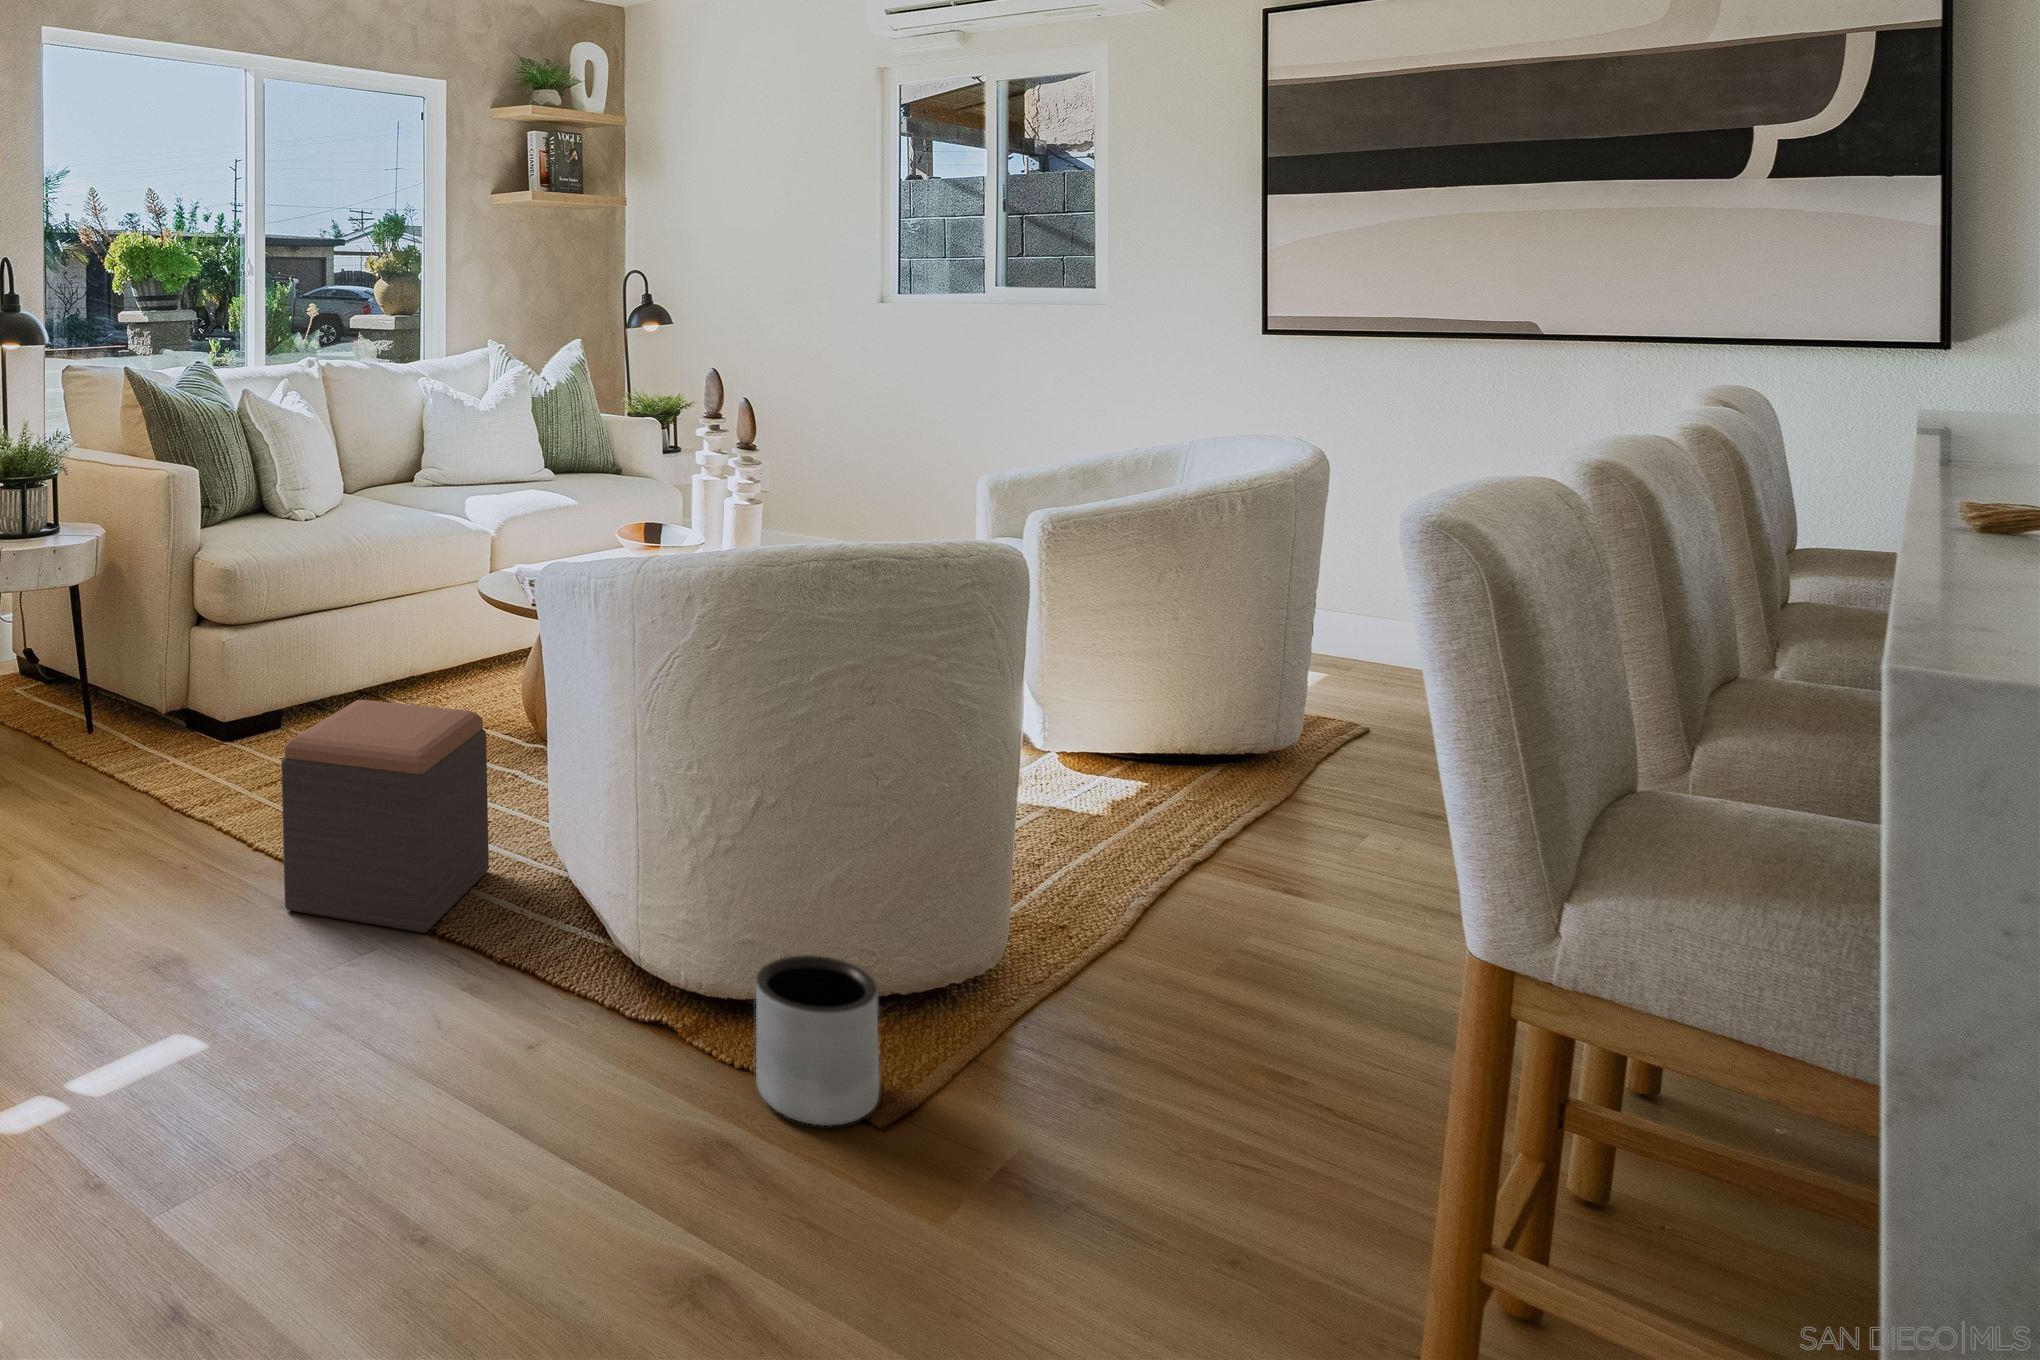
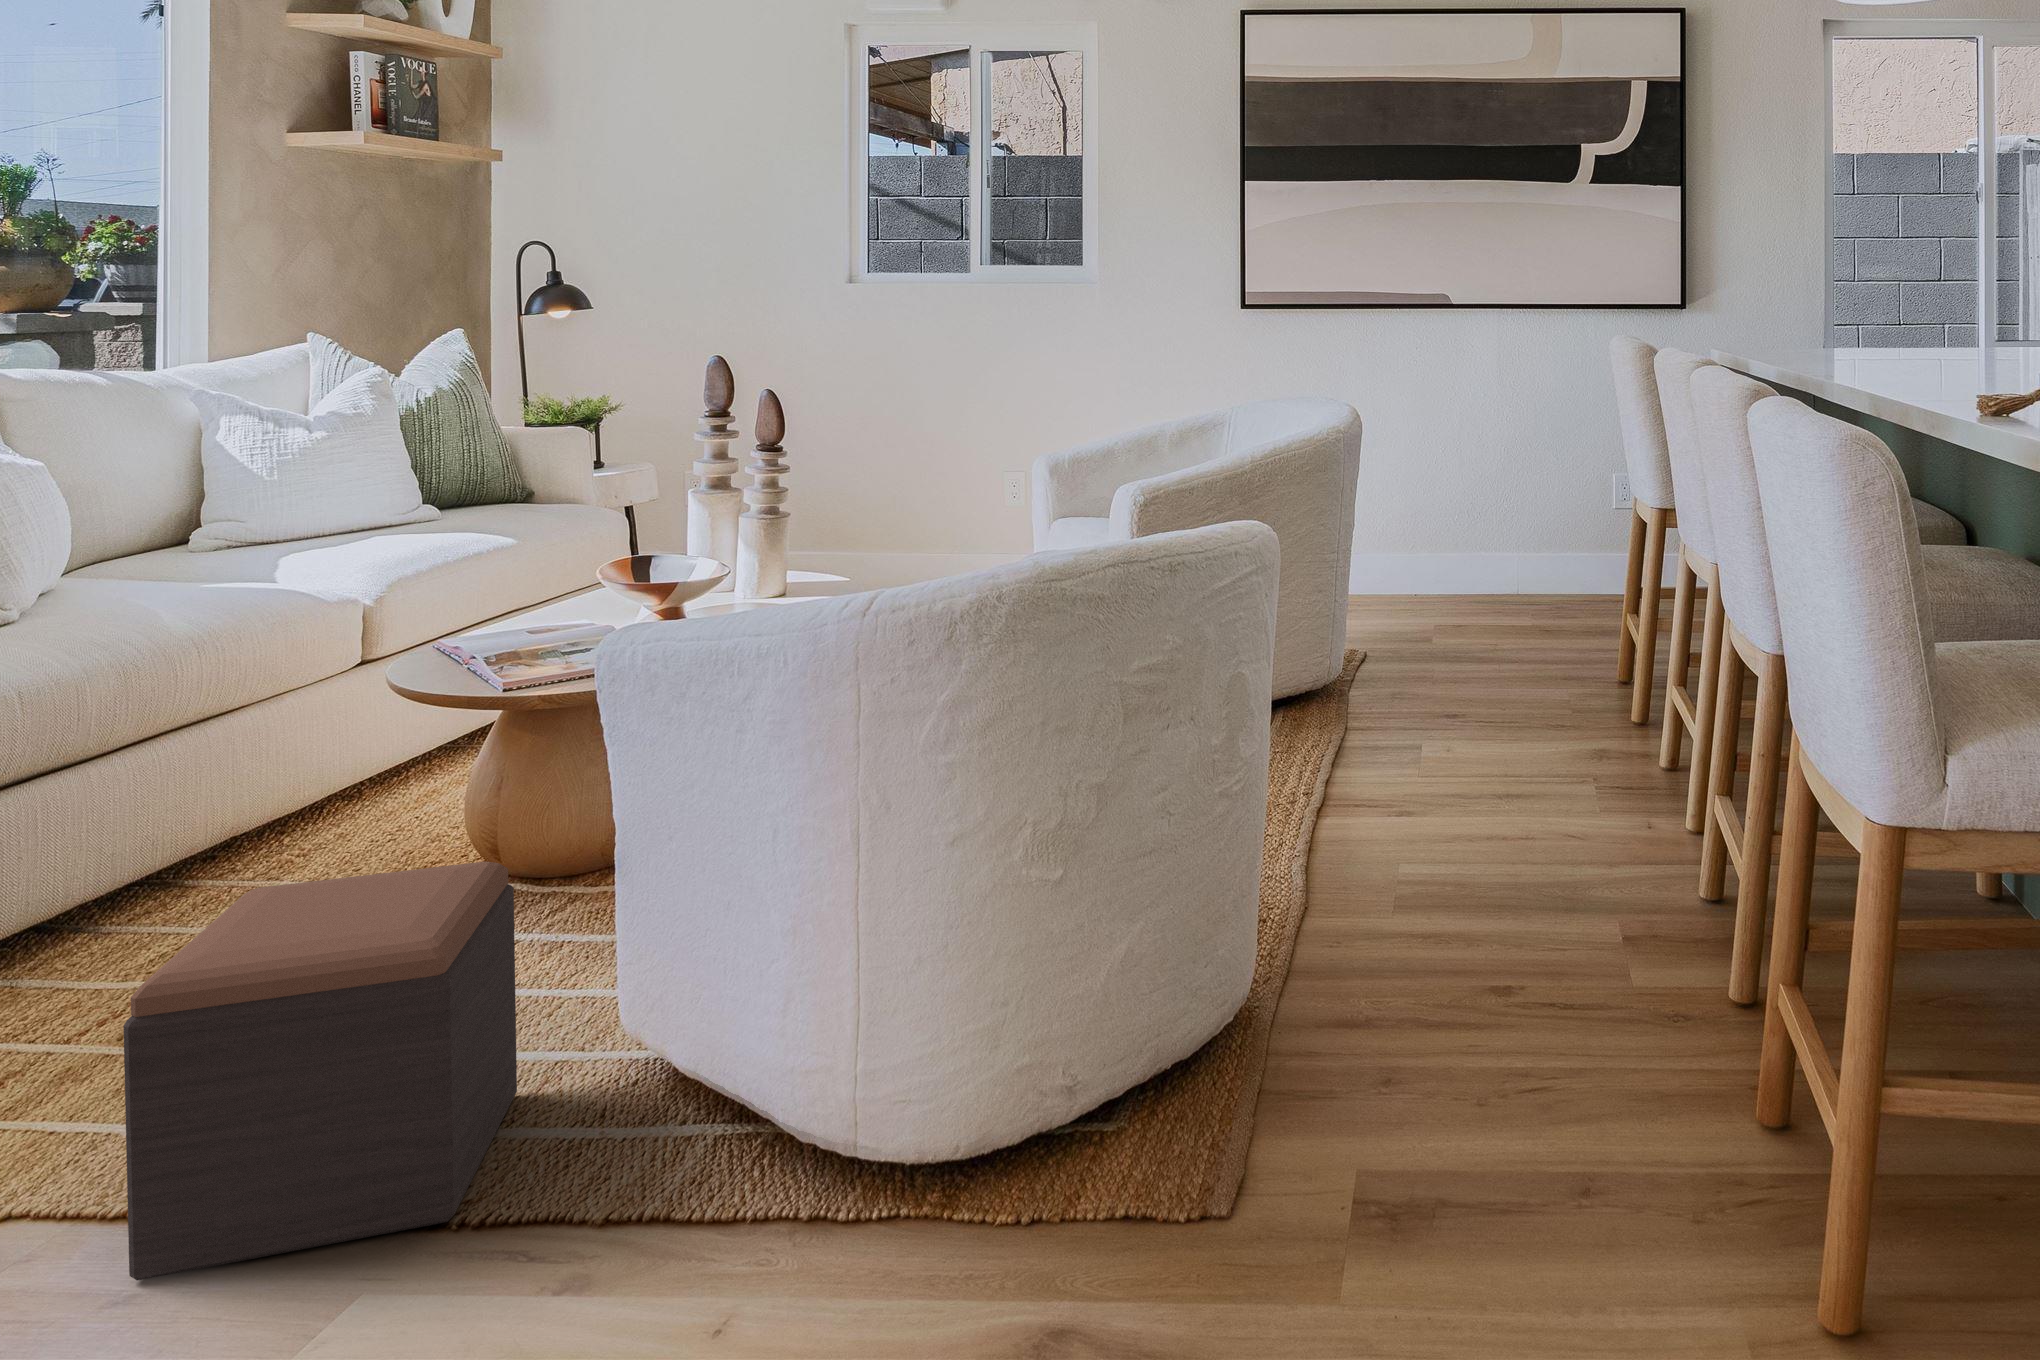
planter: present [756,955,879,1126] -> none [1061,1043,1213,1260]

